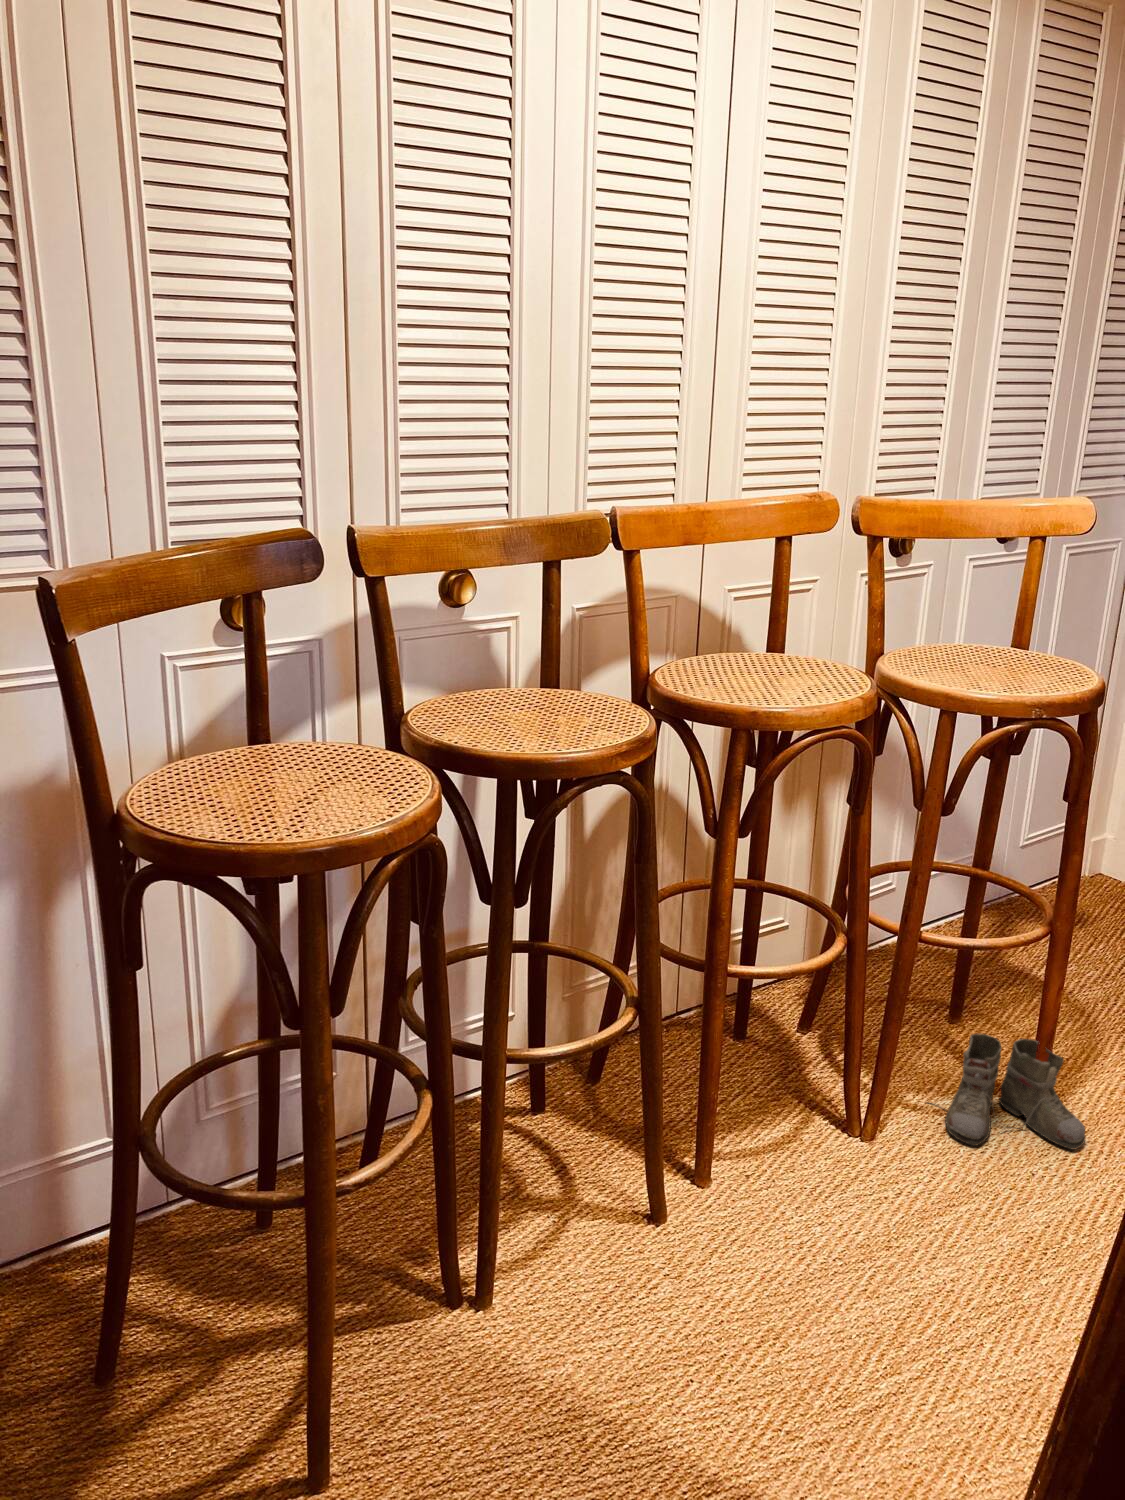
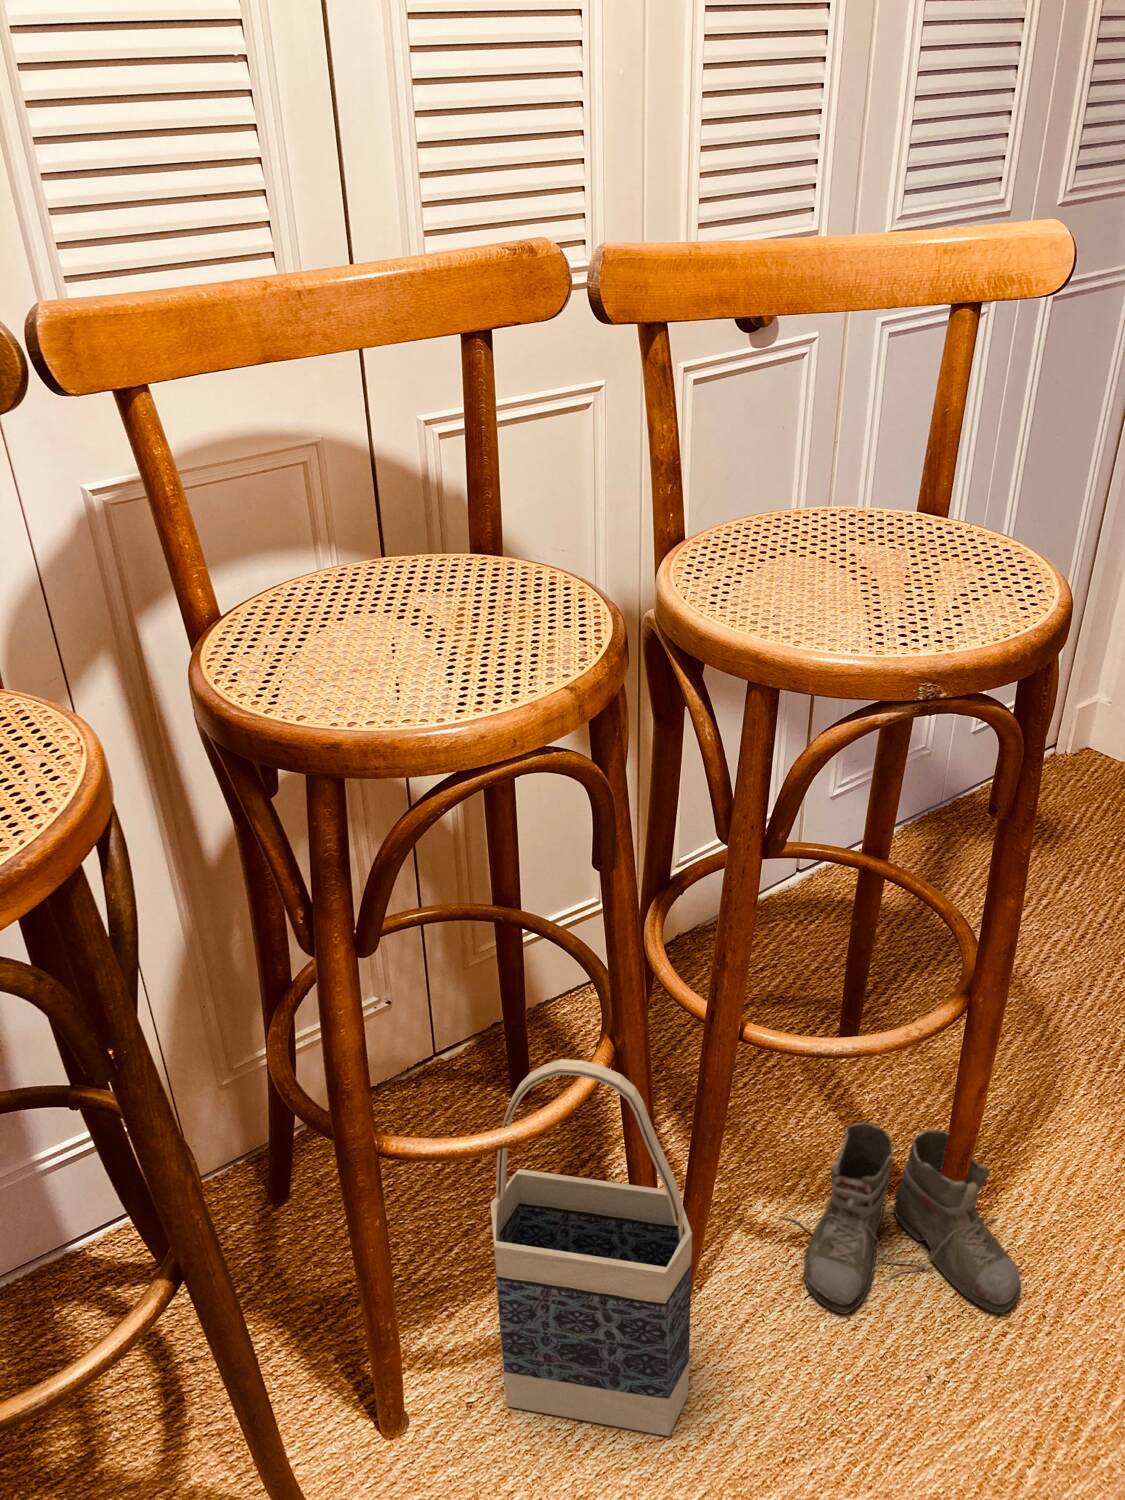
bag: none [763,926,899,1193] -> present [491,1059,692,1436]

